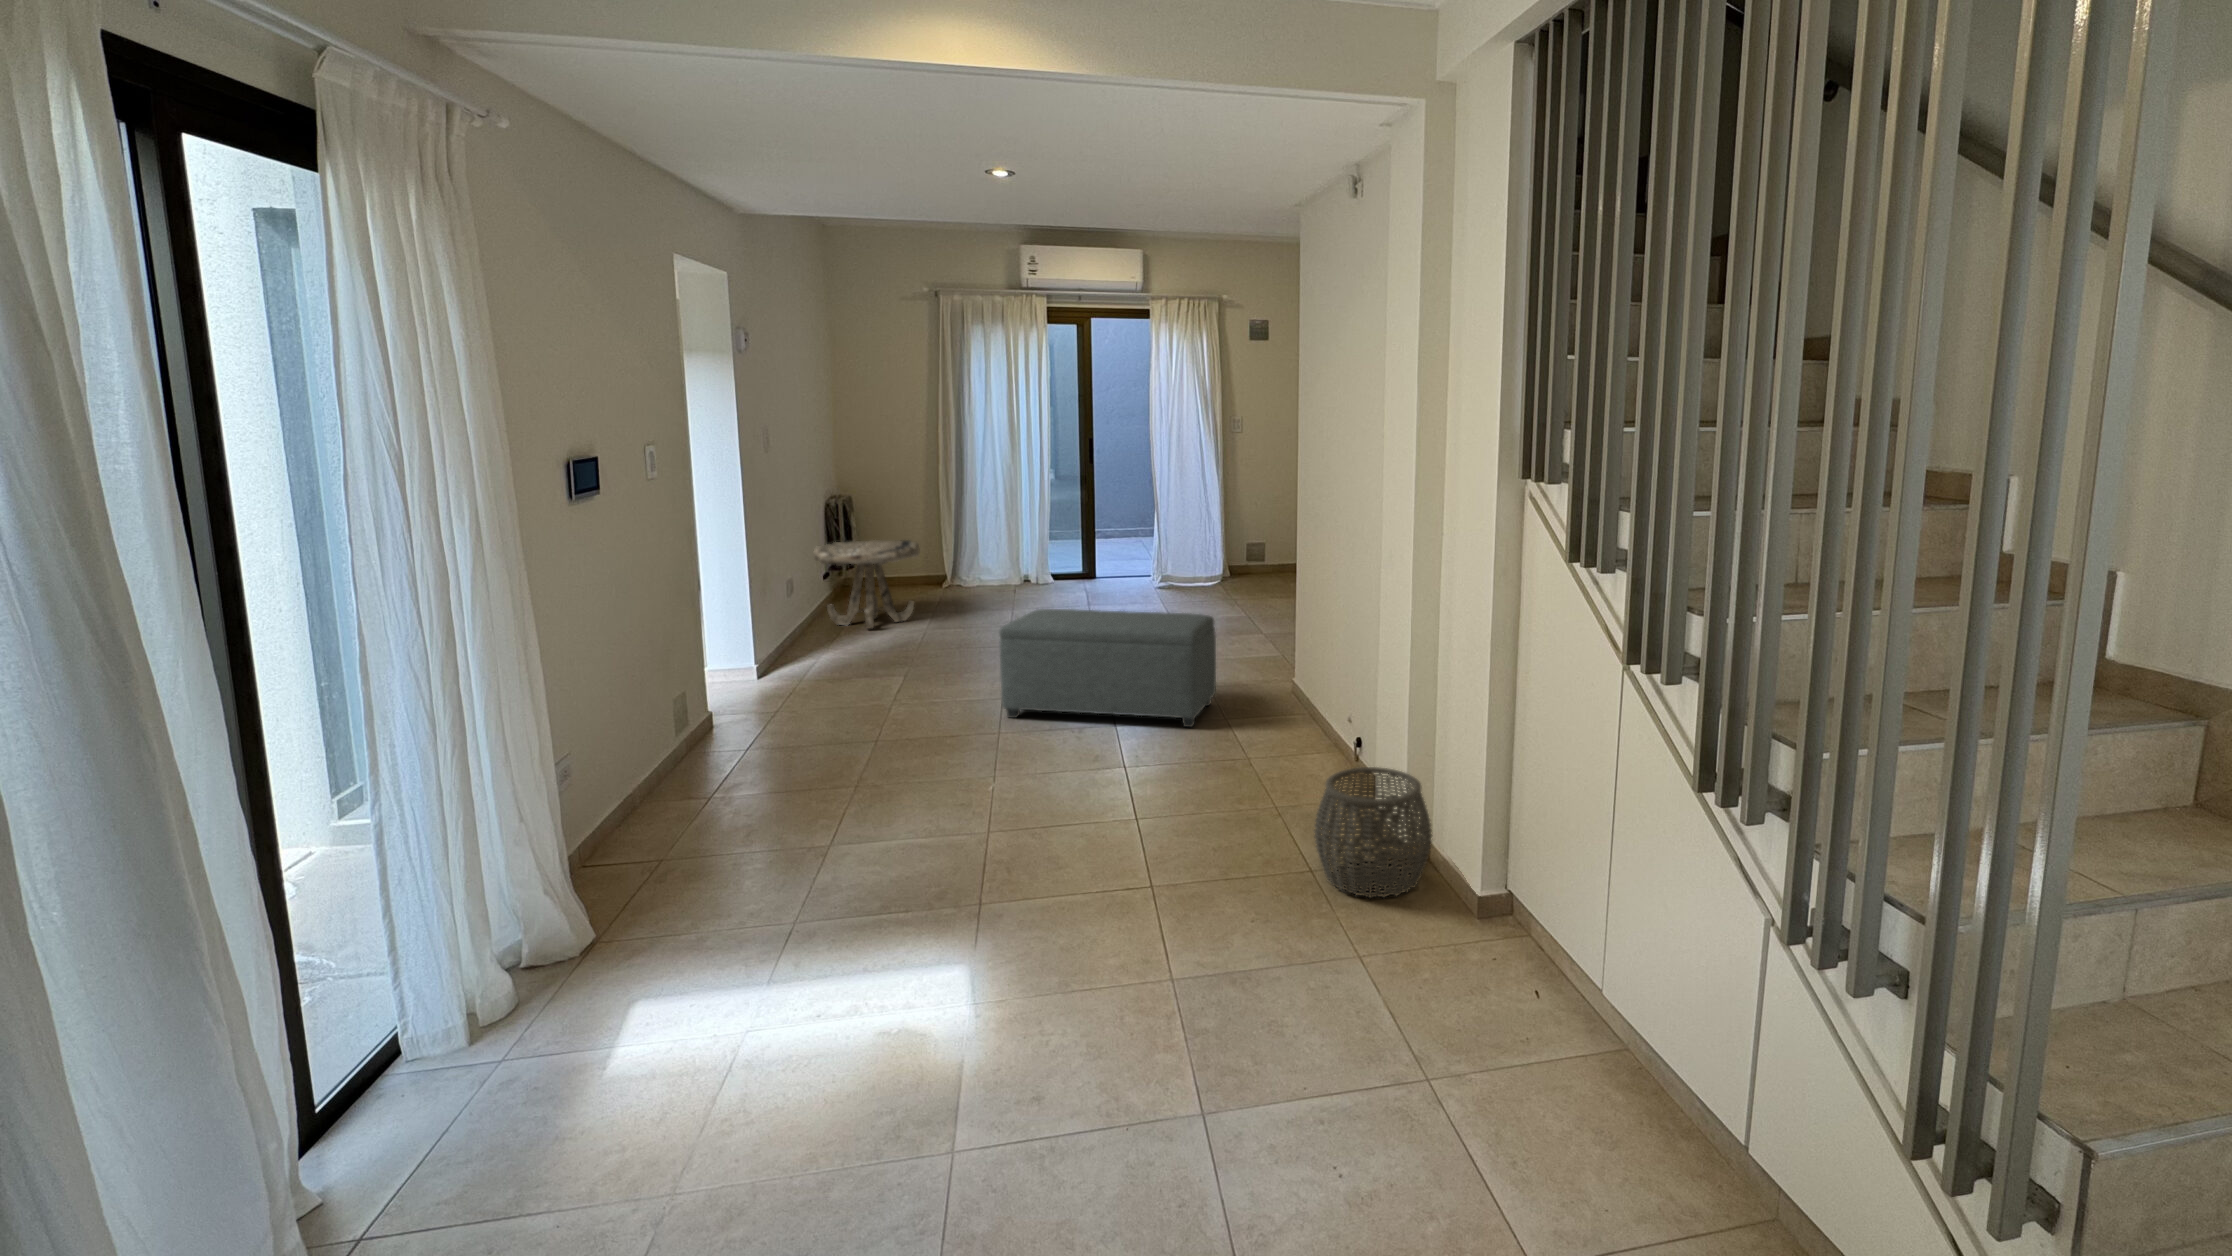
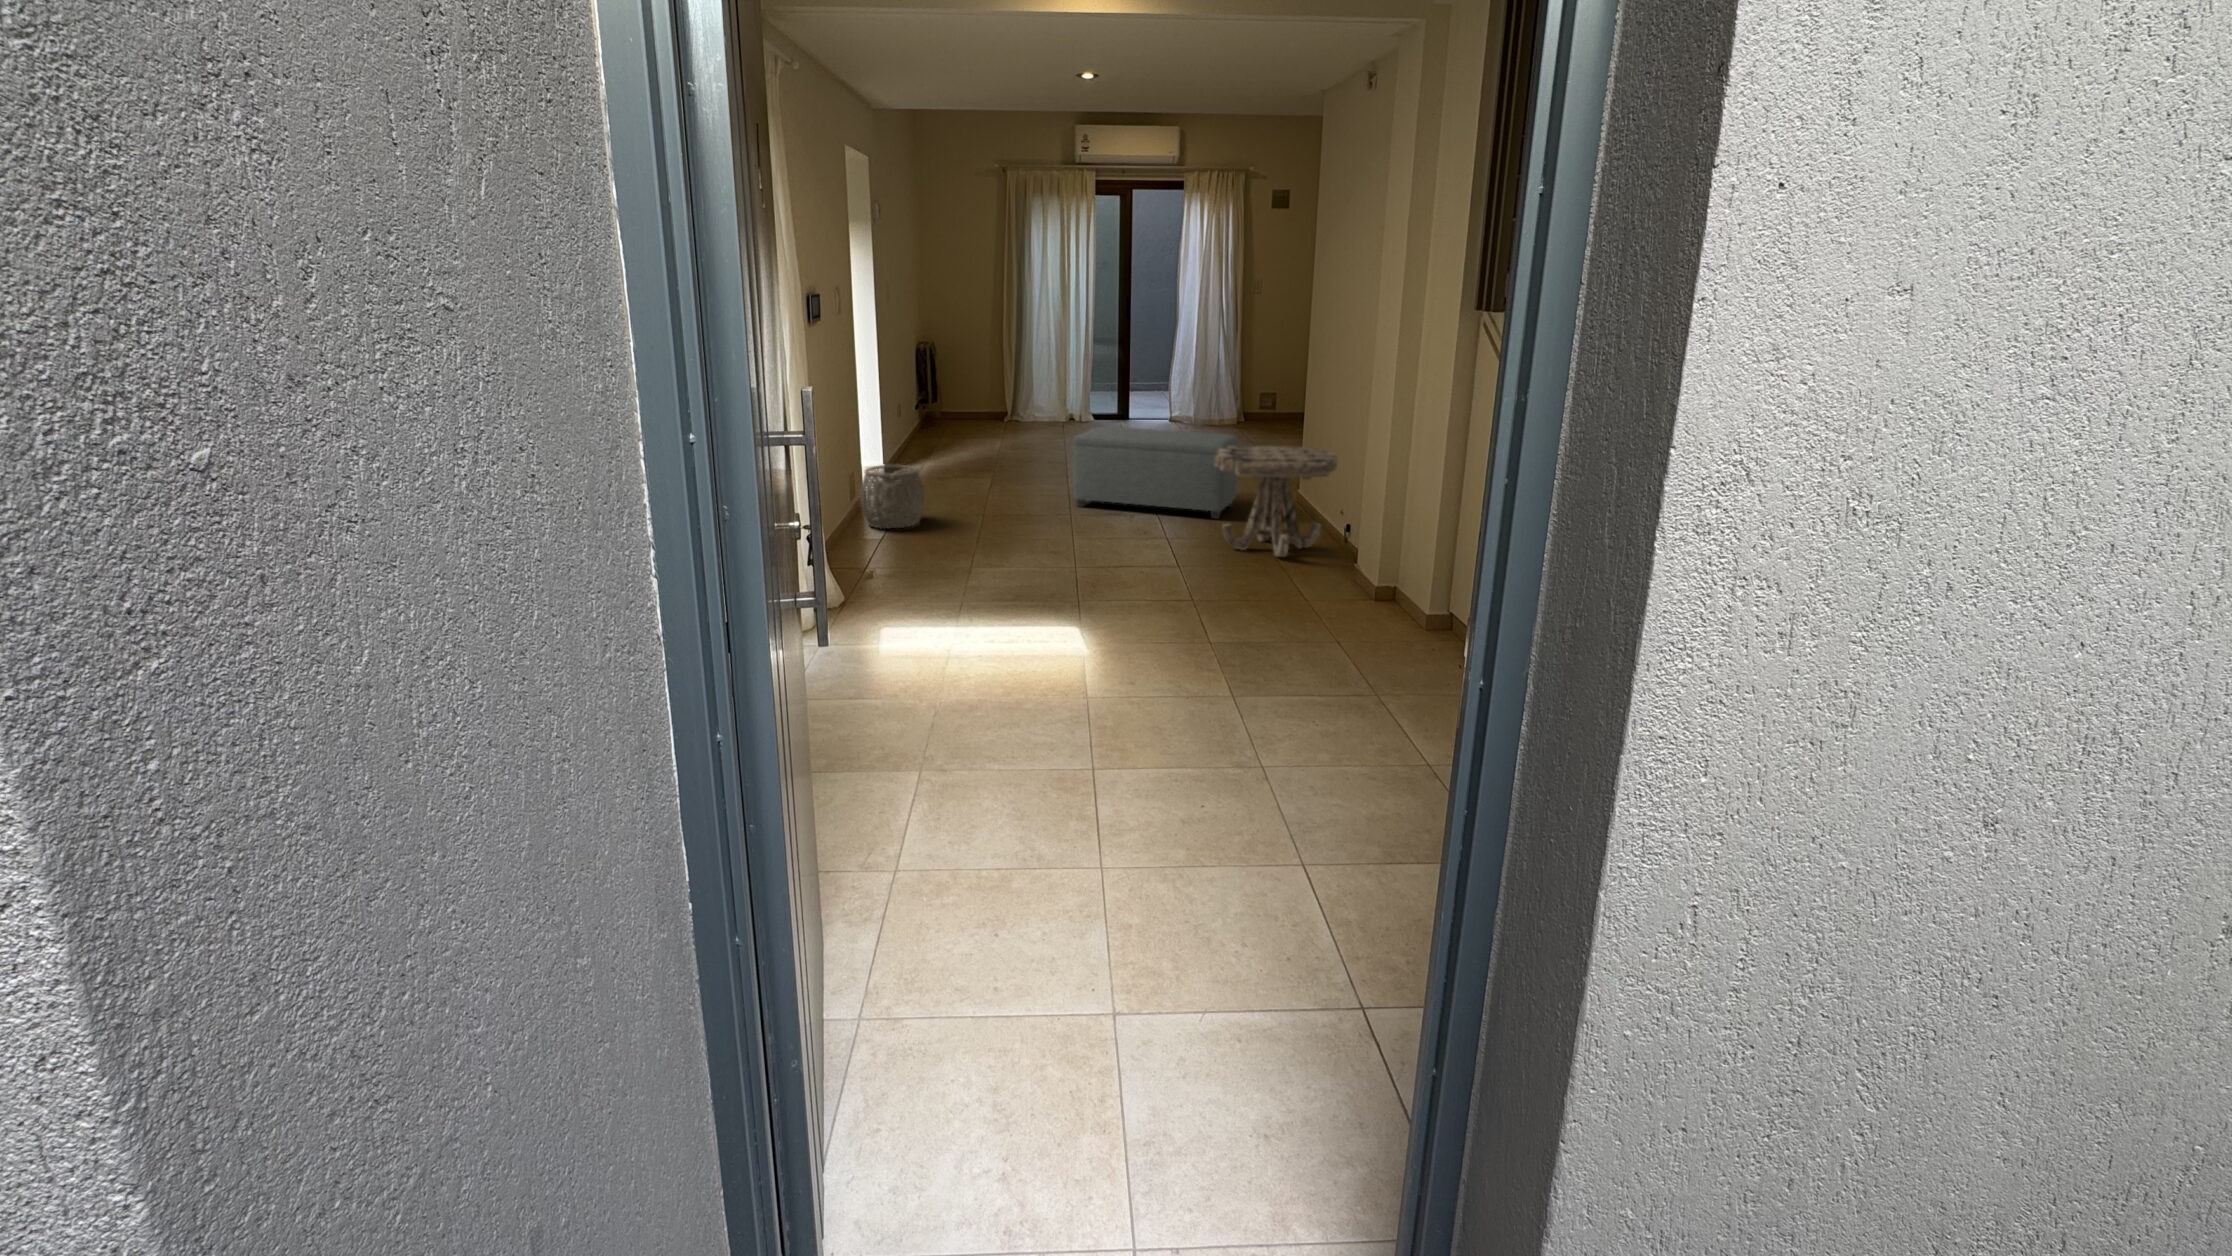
side table: present [813,540,919,628] -> present [1215,446,1337,557]
woven basket: present [1314,767,1432,897] -> present [860,465,925,529]

